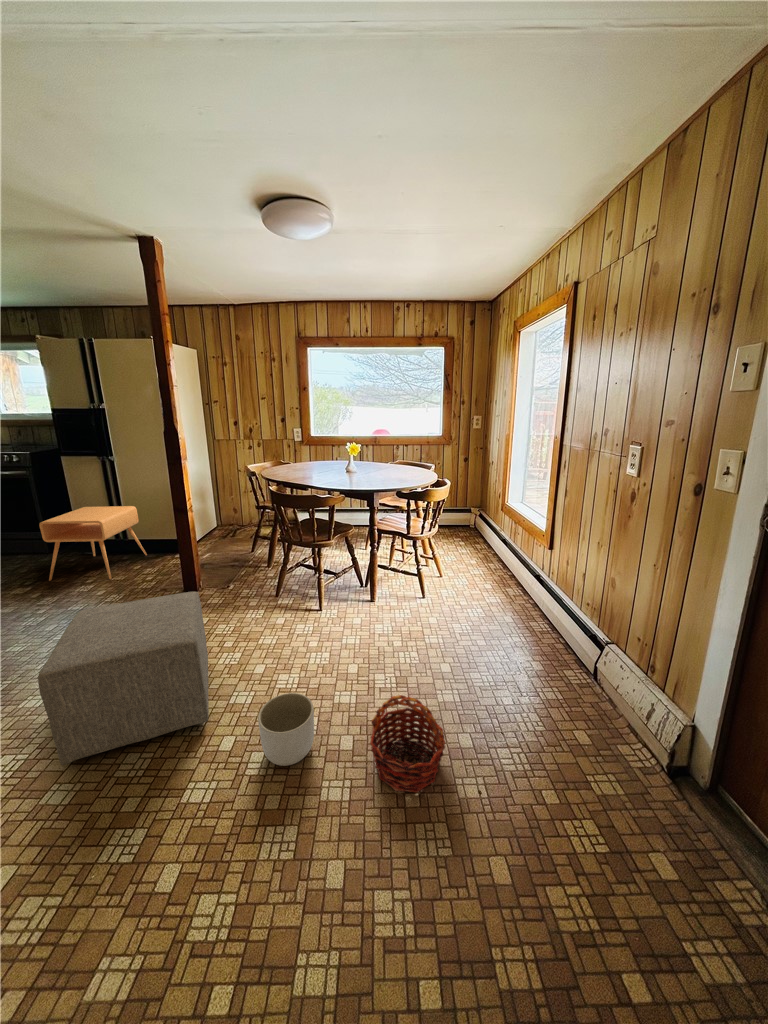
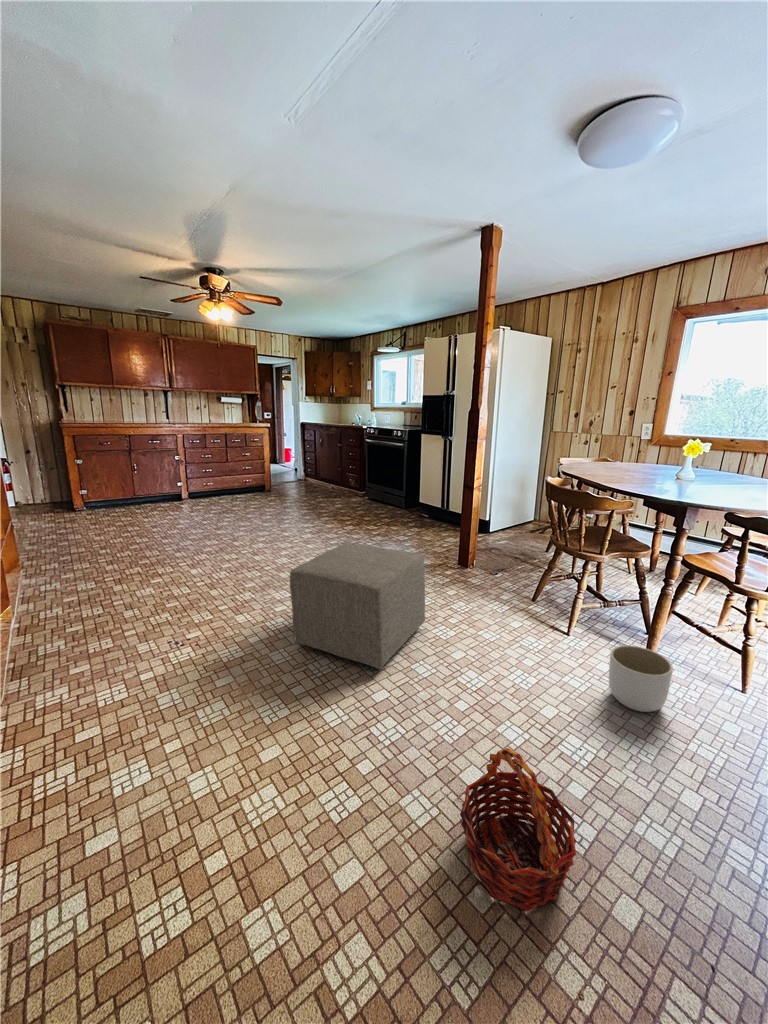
side table: present [39,506,147,581] -> none [387,480,457,541]
planter: present [258,693,314,766] -> present [609,645,673,712]

